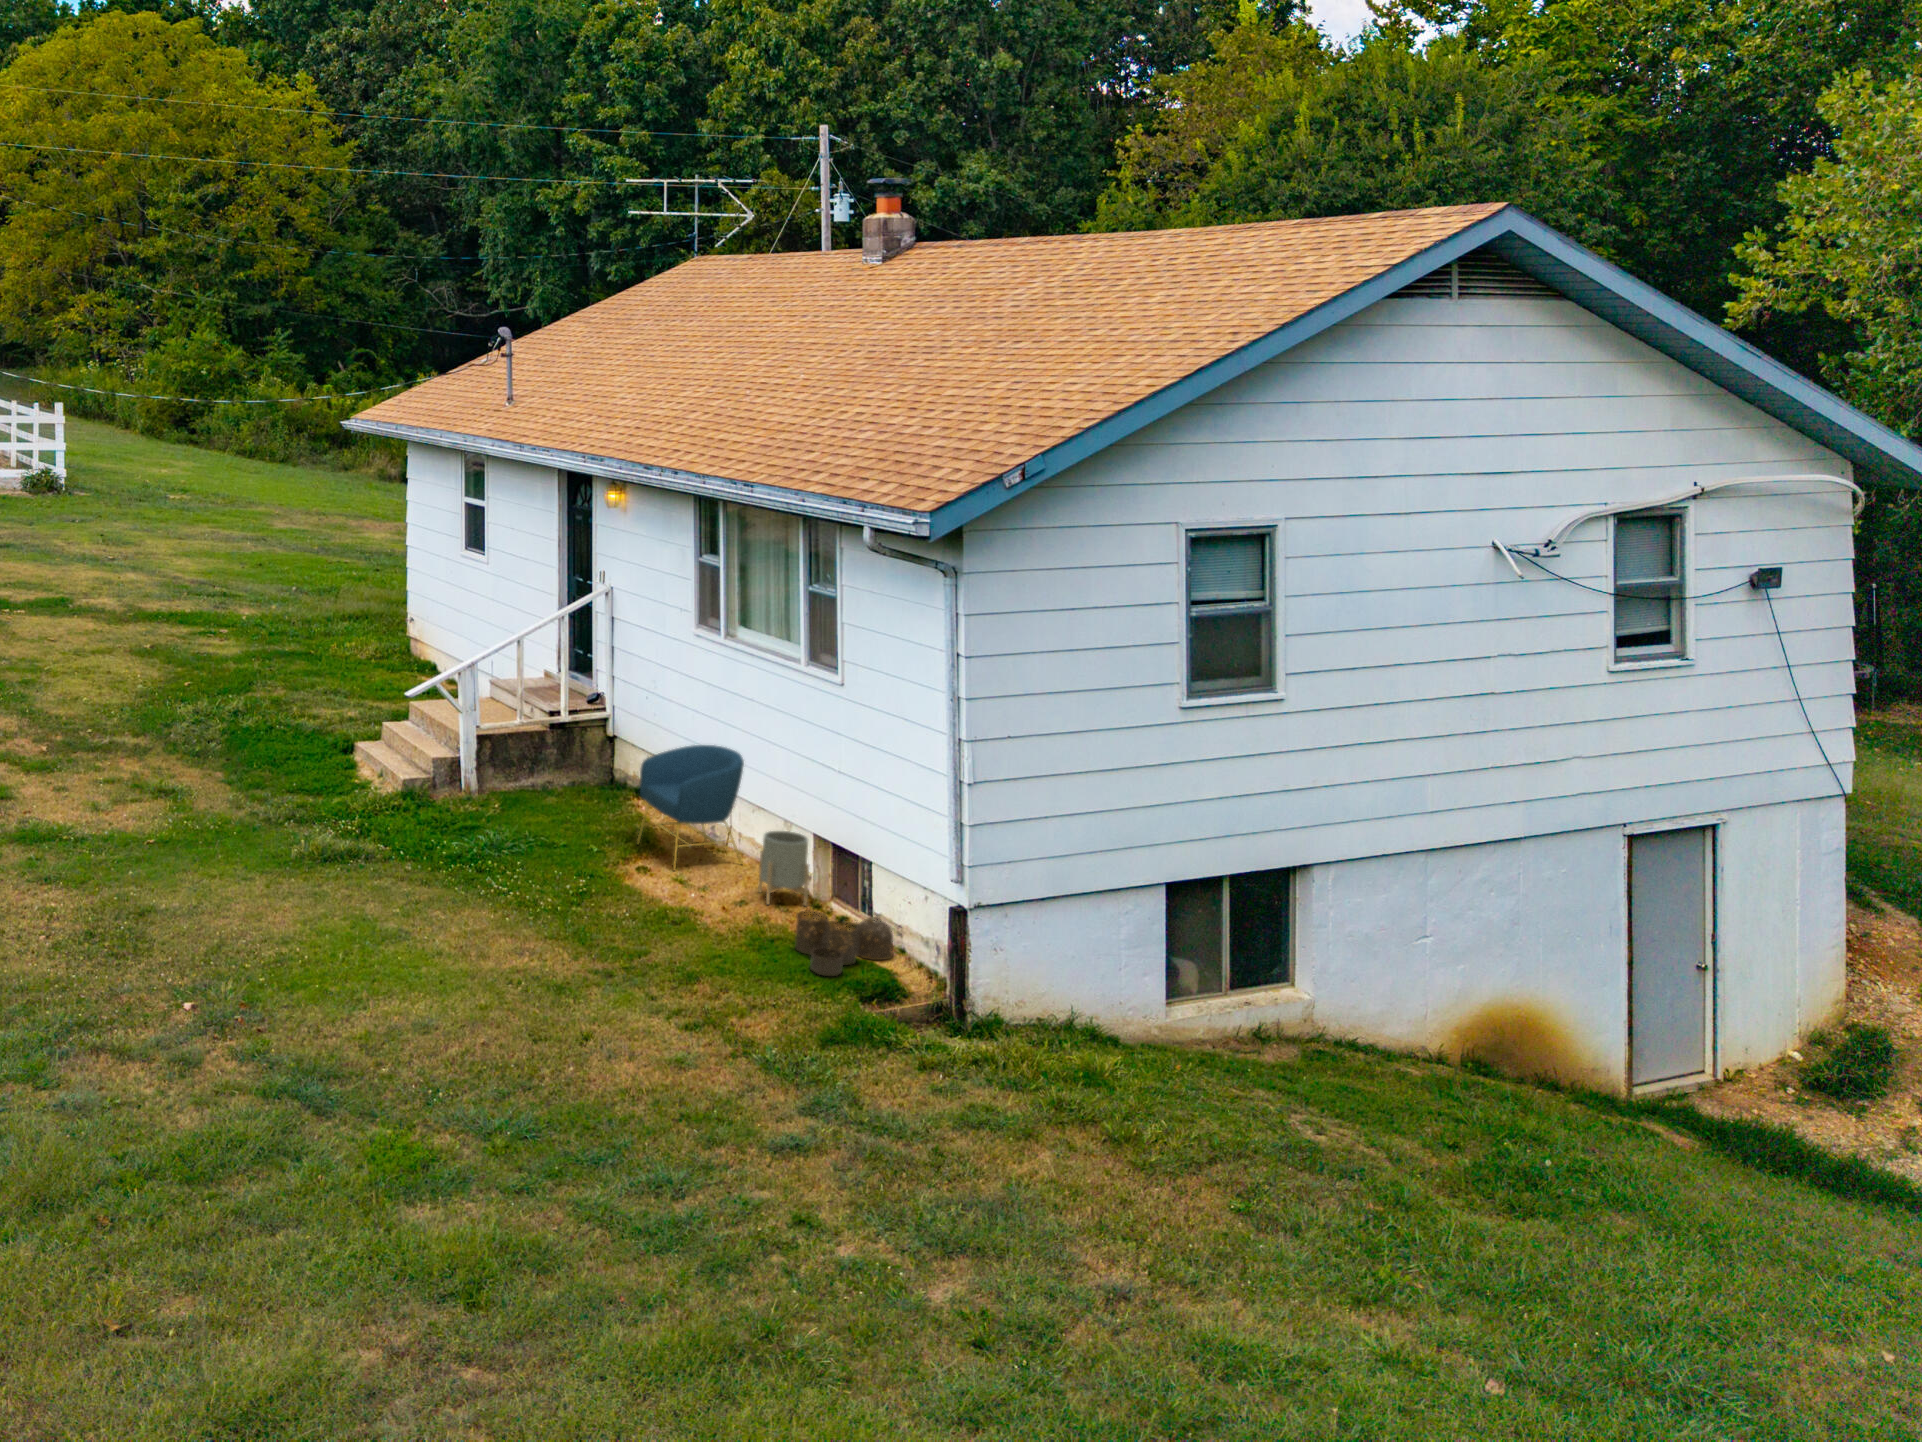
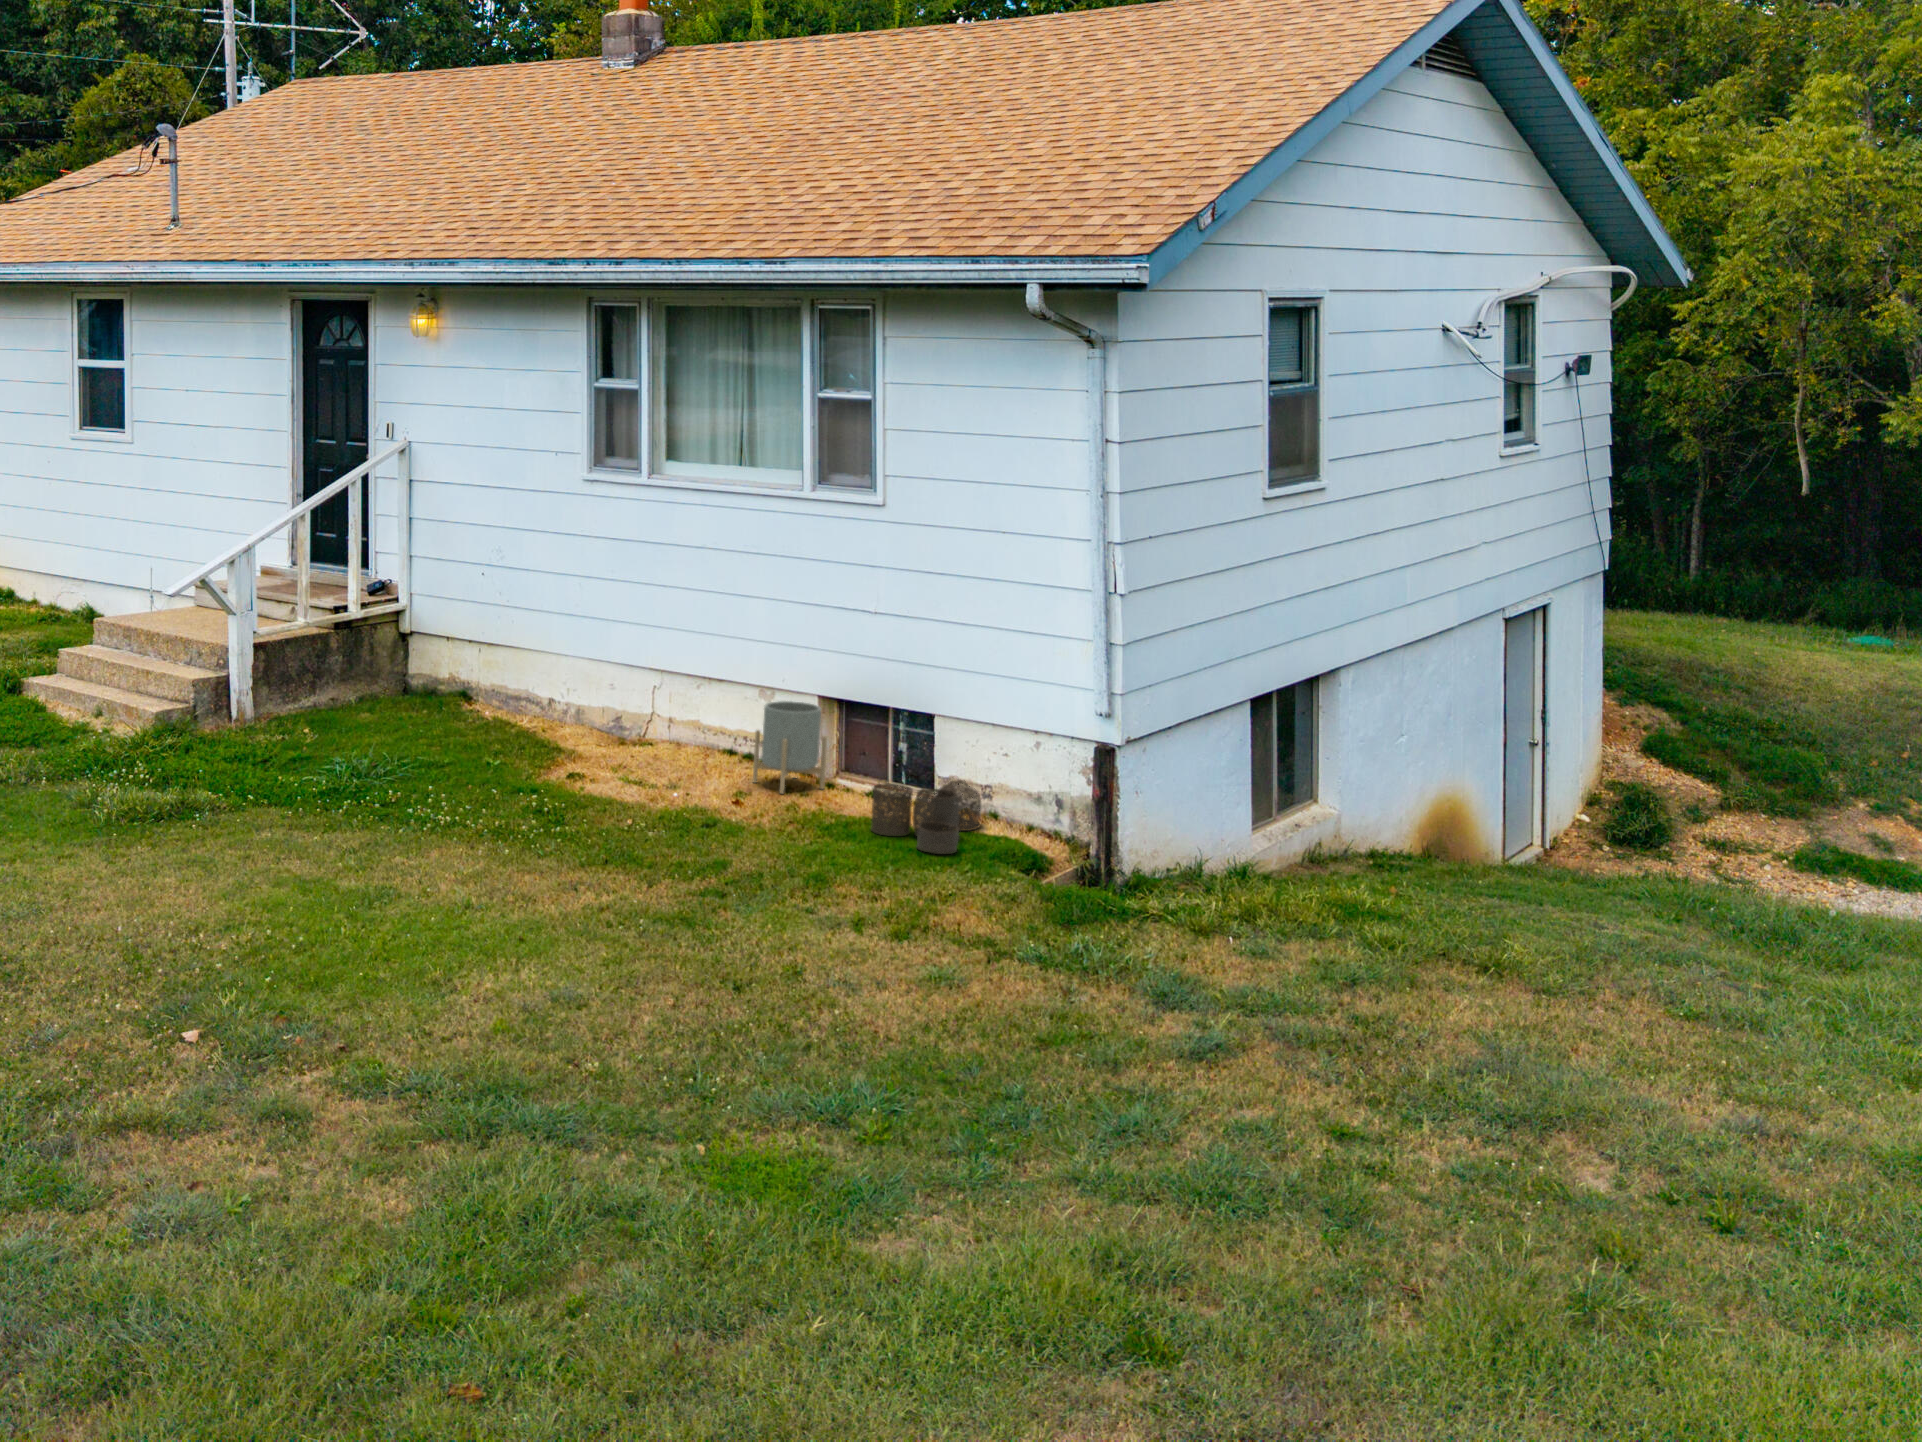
armchair: present [637,745,744,869] -> none [548,614,698,773]

